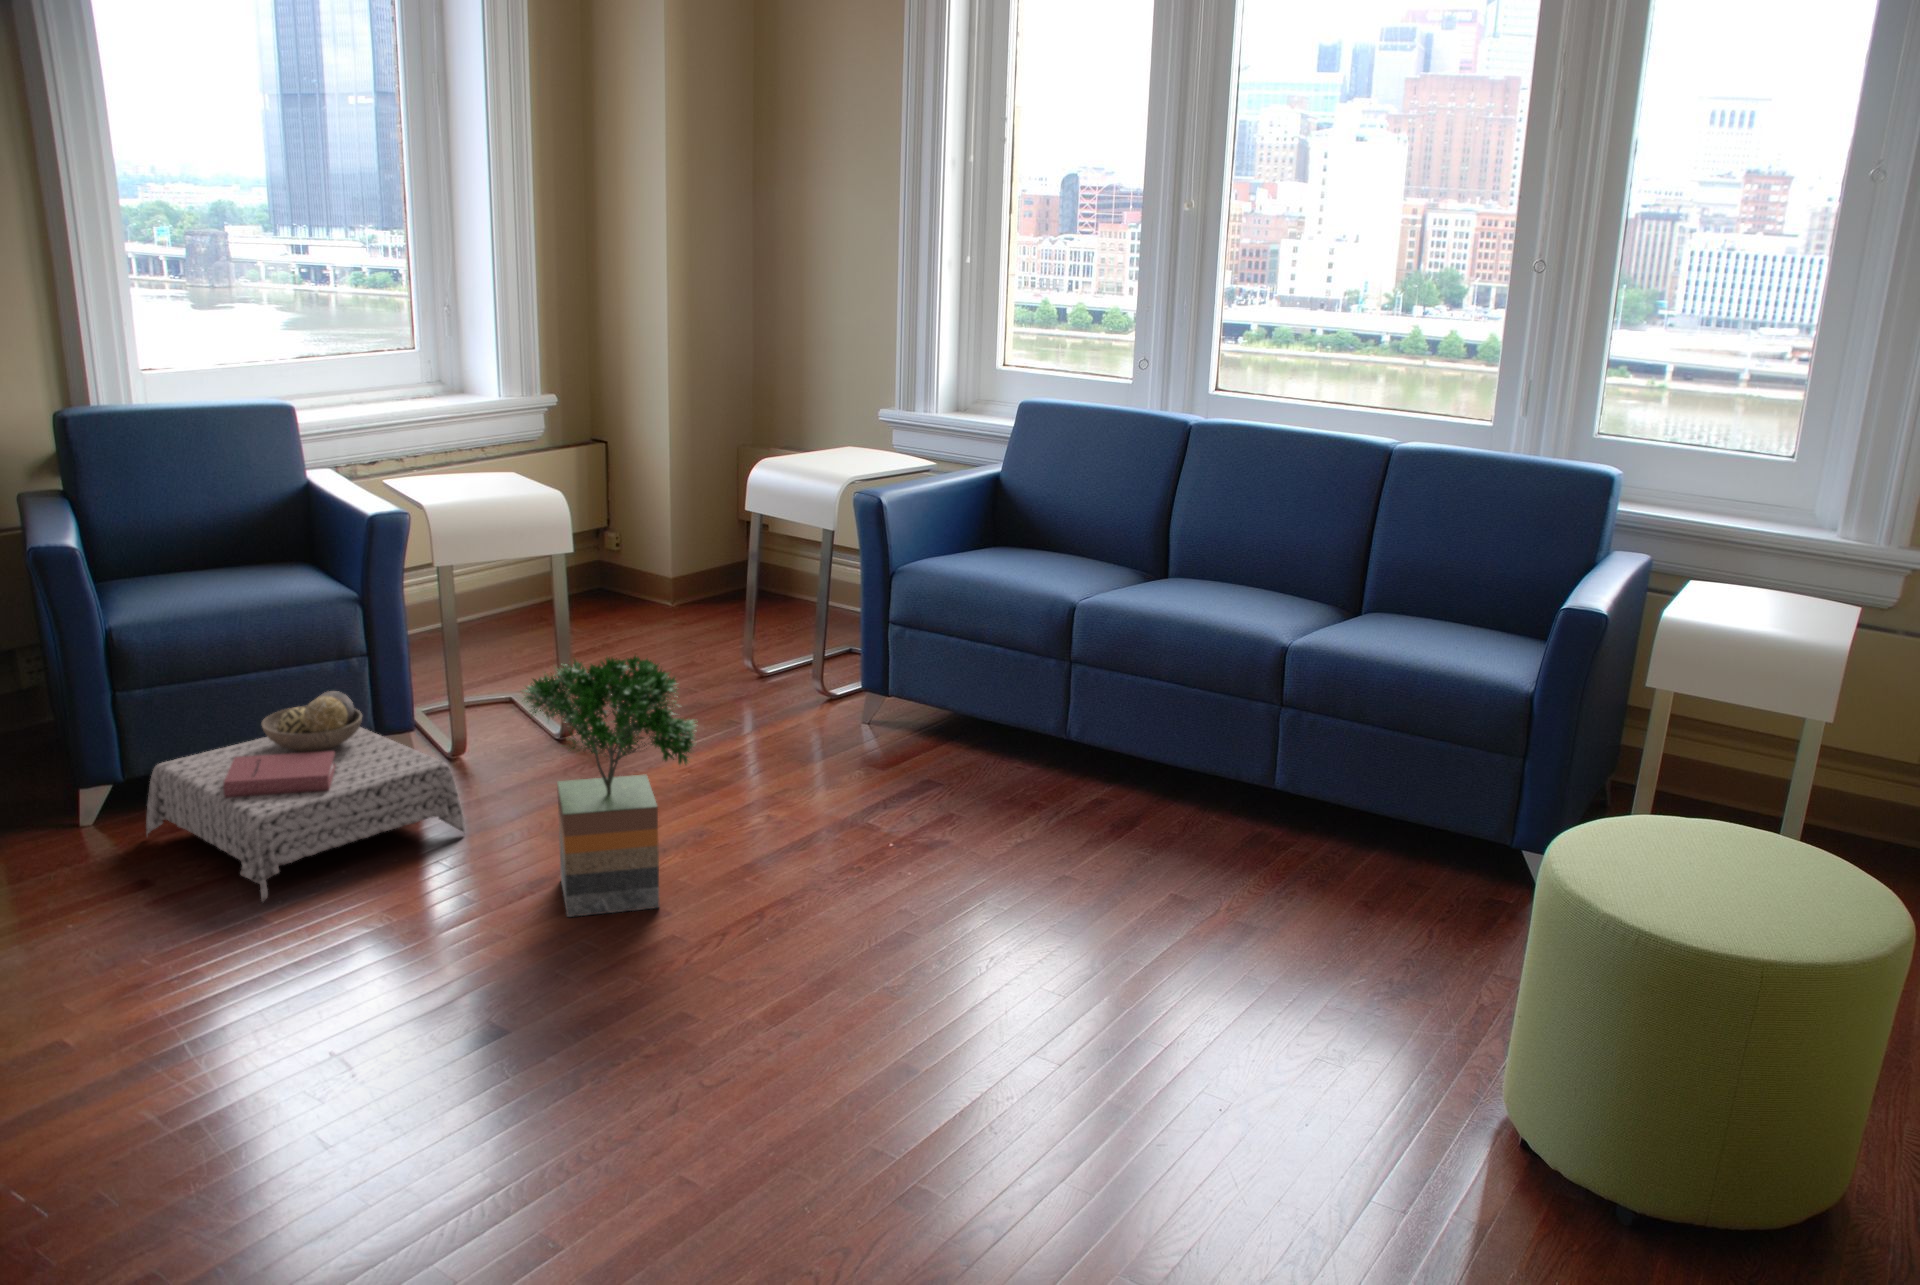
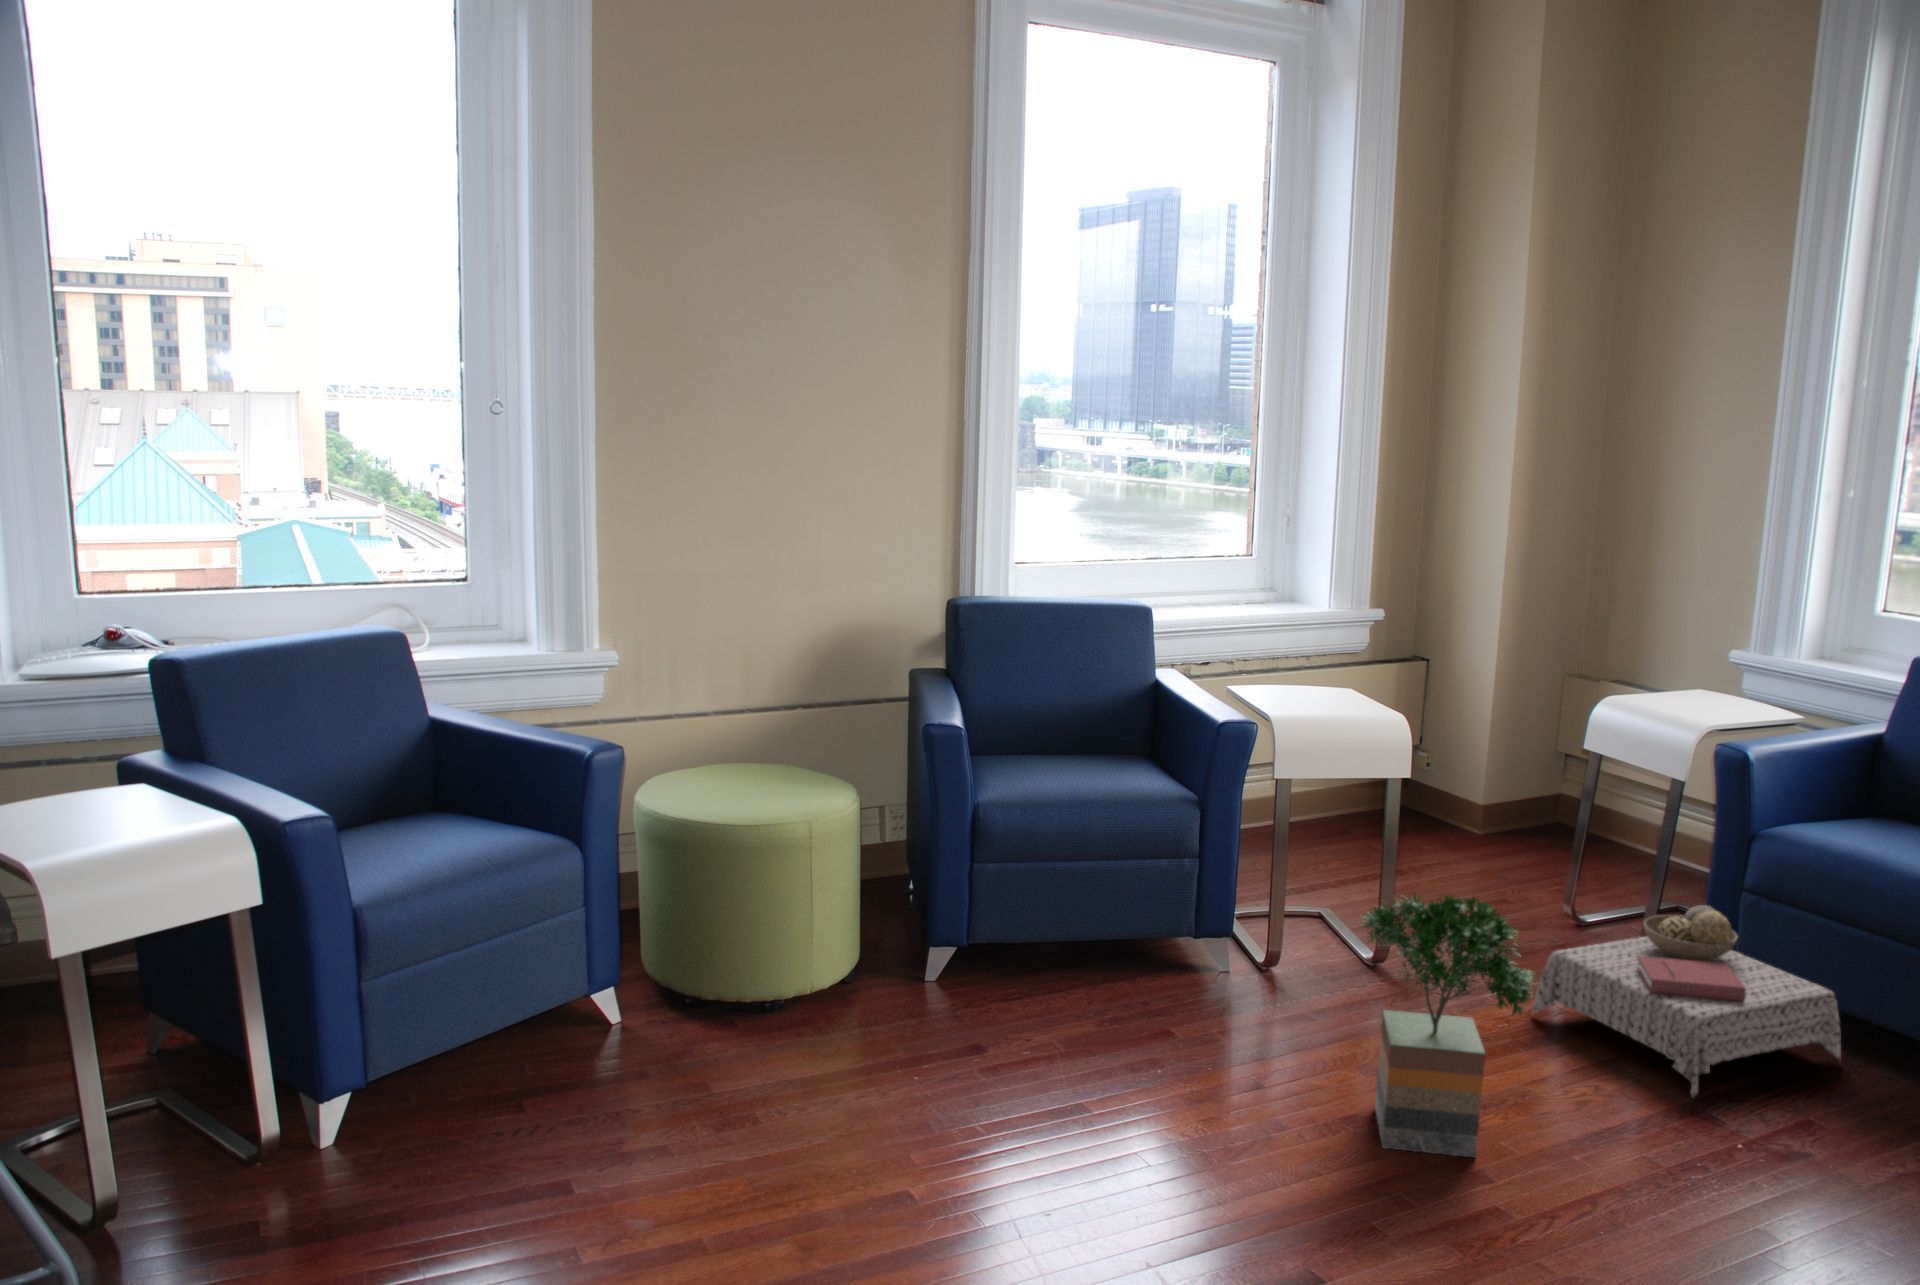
ottoman: present [146,691,465,902] -> present [1532,905,1841,1097]

